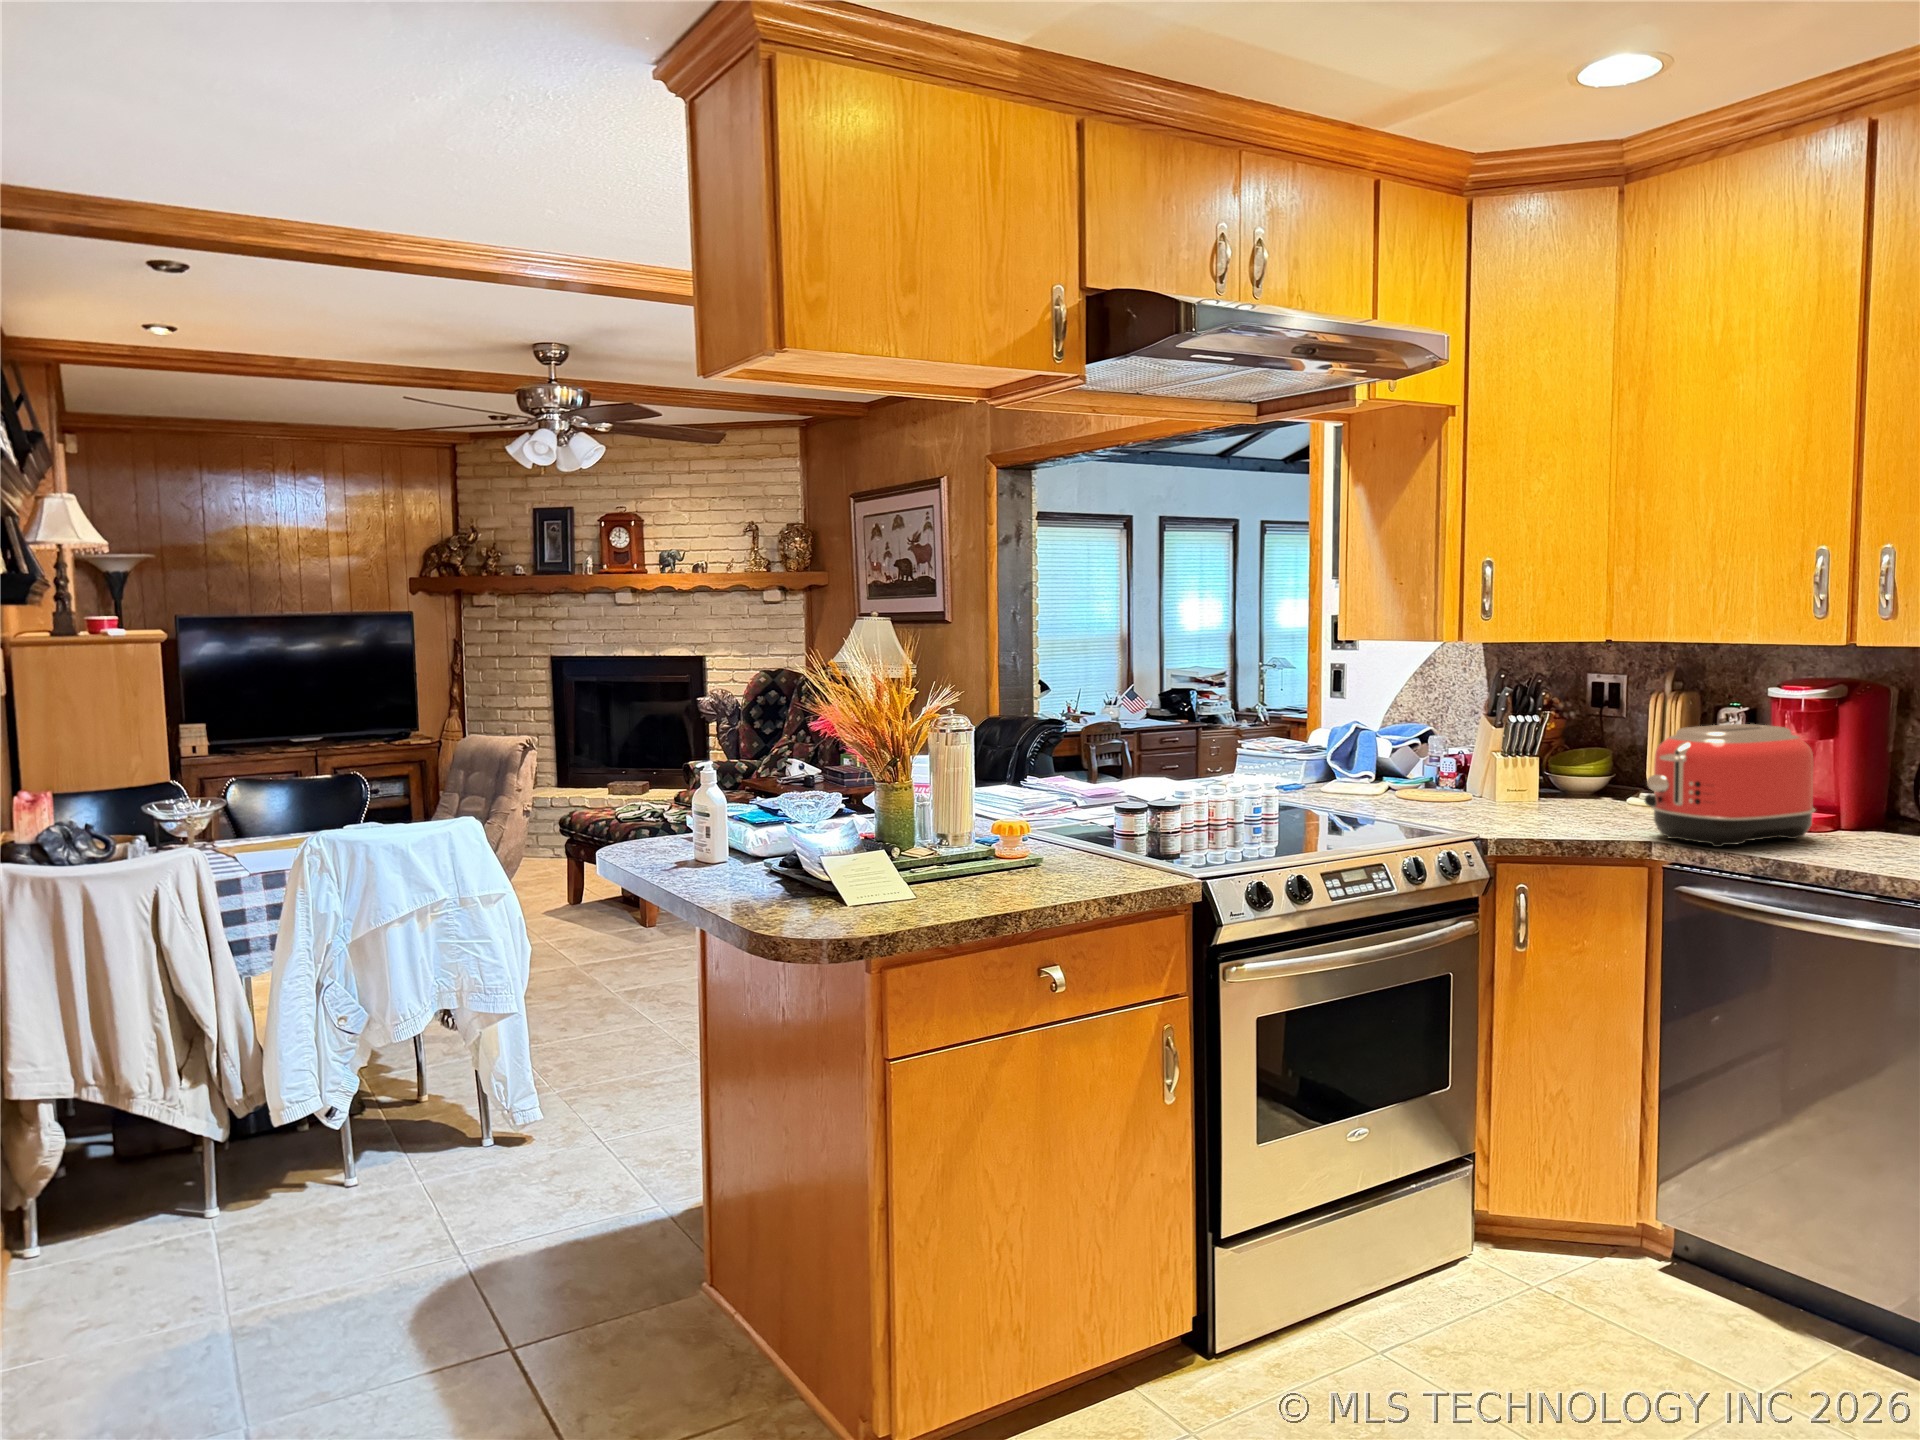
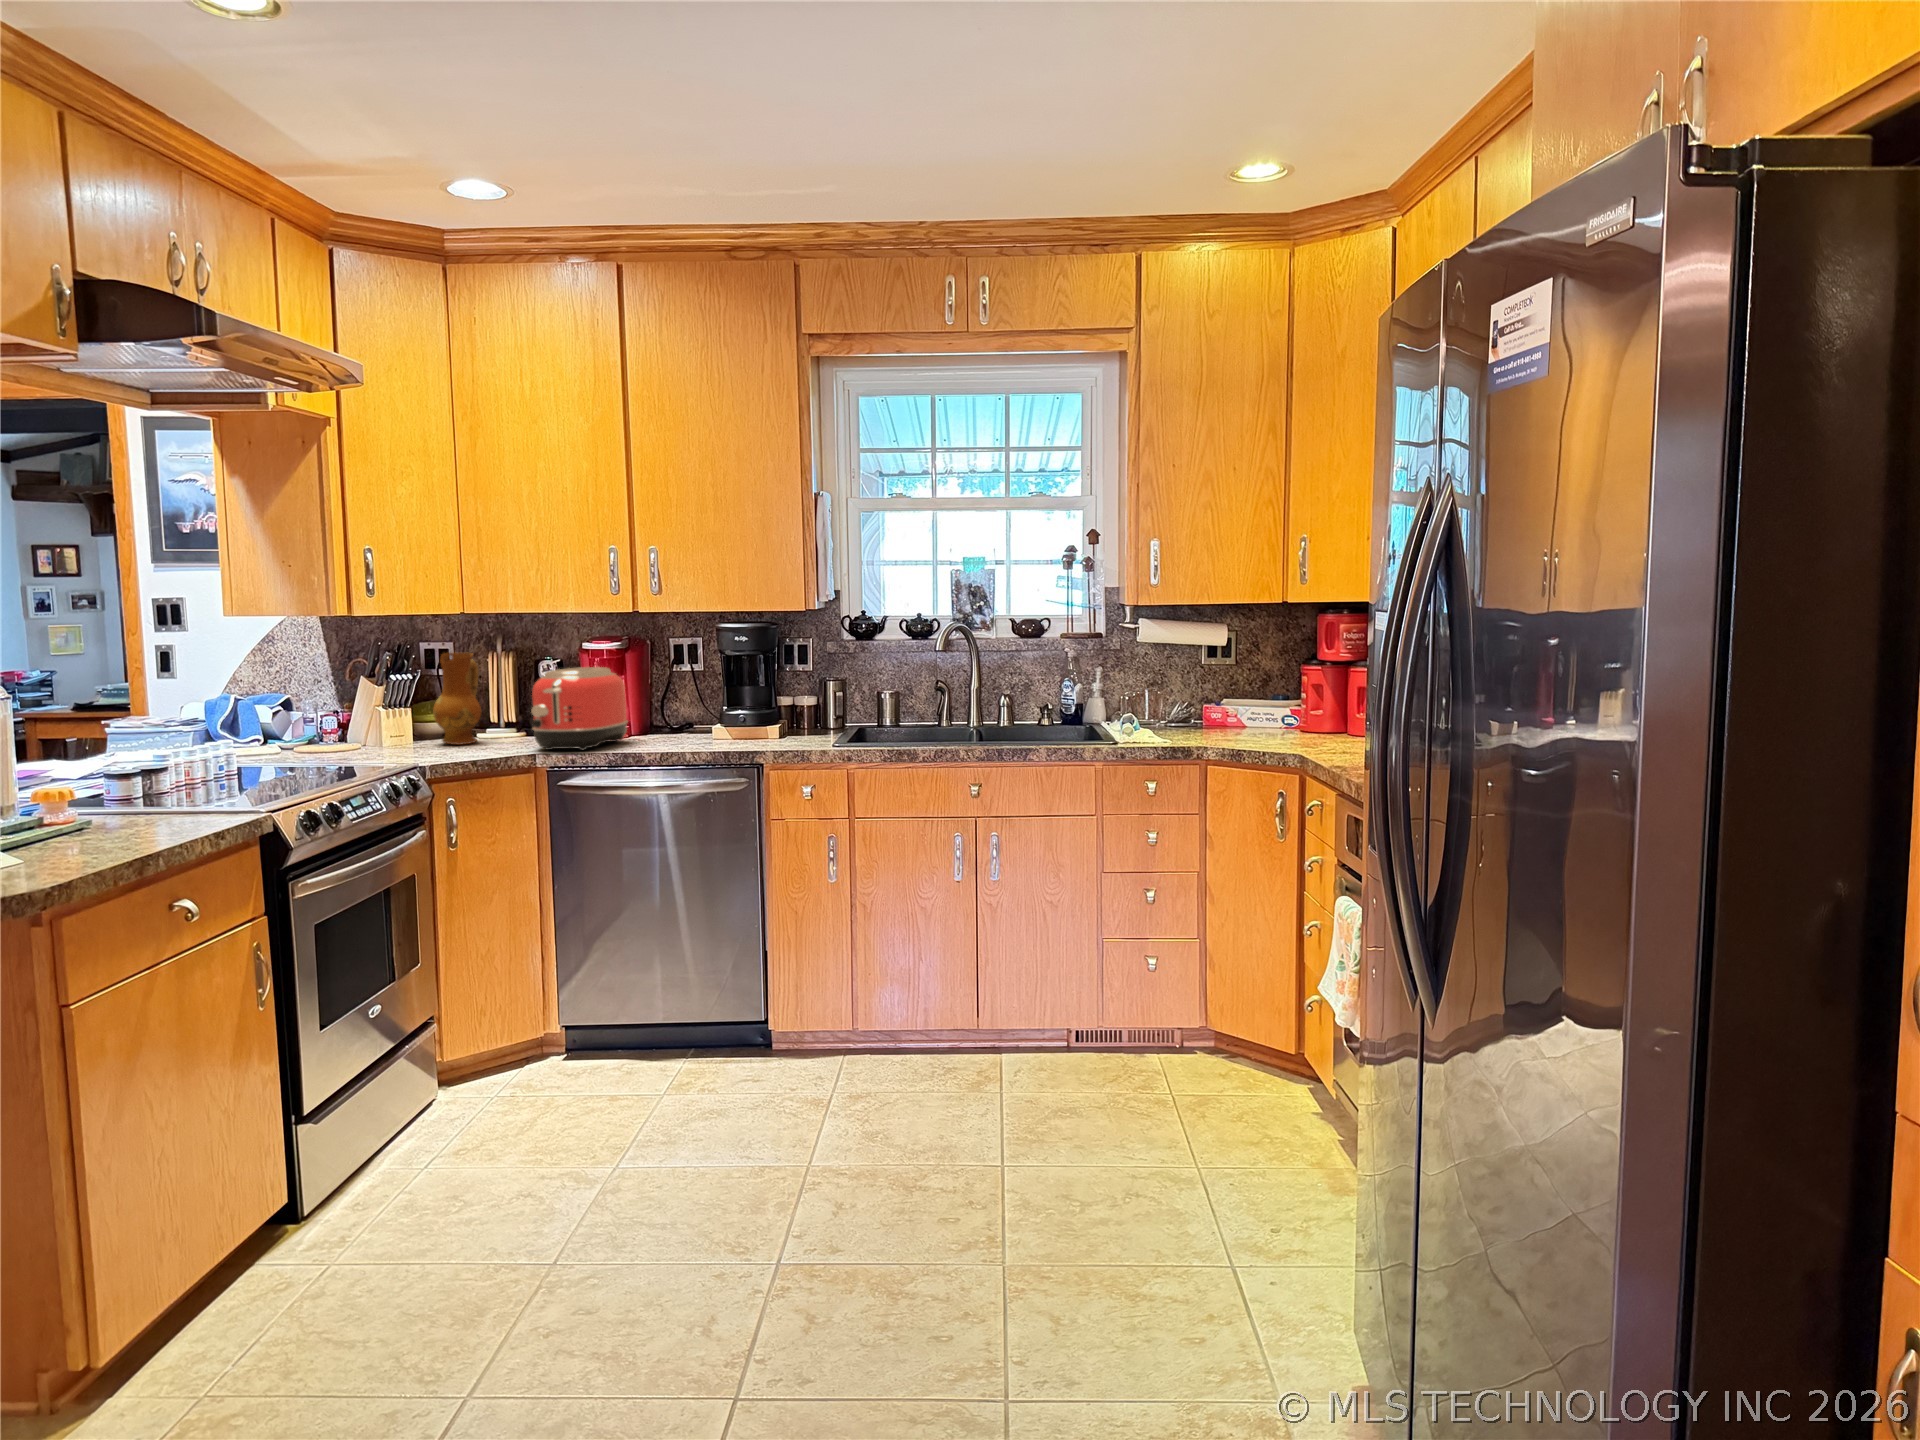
ceramic jug: none [1551,692,1620,812] -> present [433,653,482,745]

